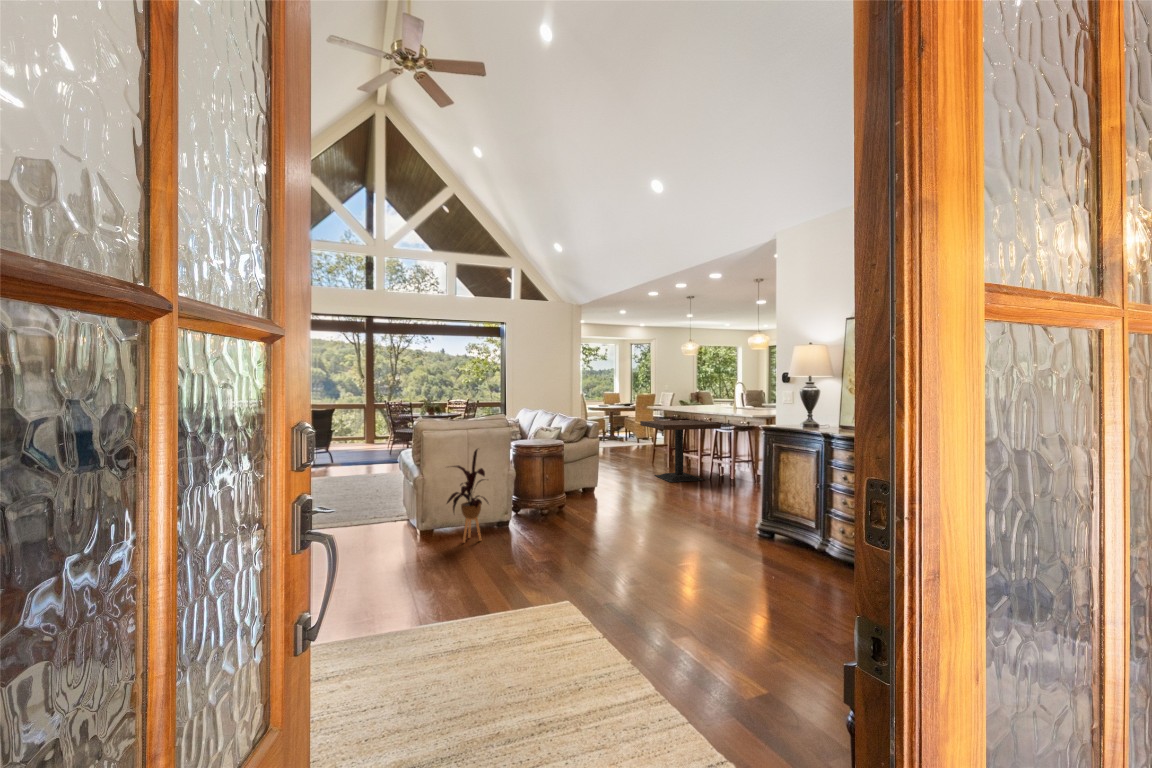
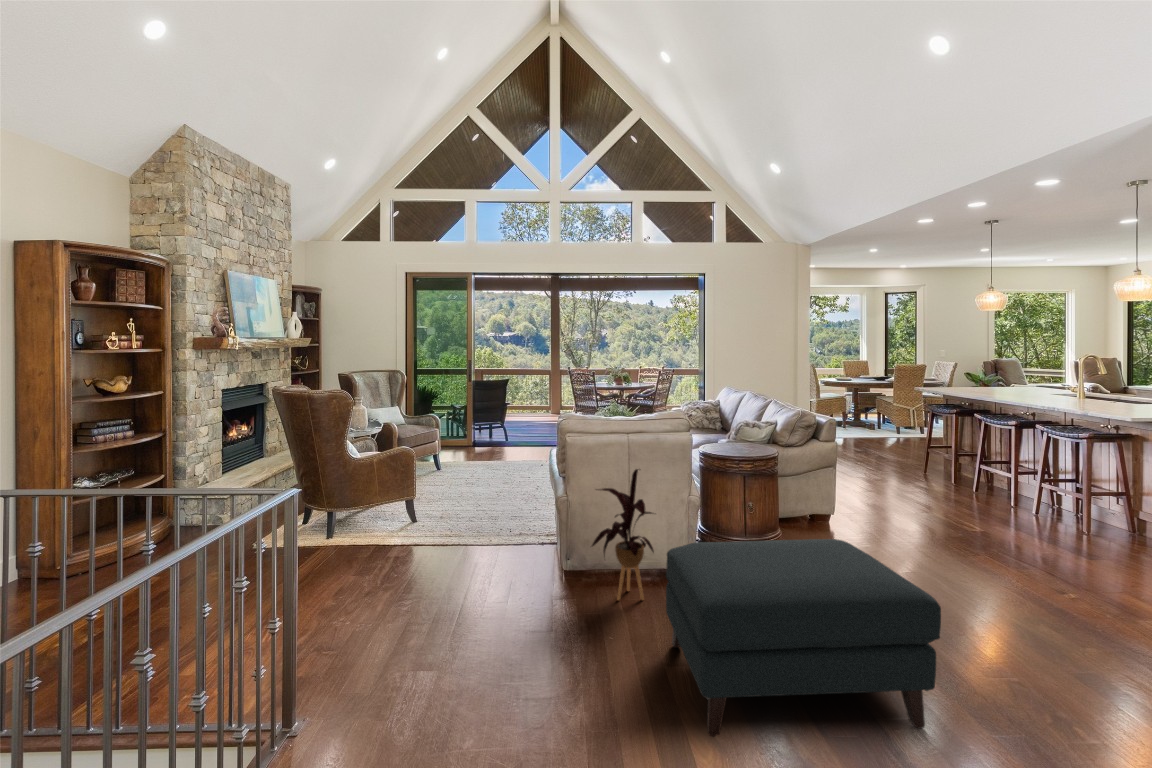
side table: present [640,420,721,482] -> none [905,413,1064,516]
ottoman: none [502,480,649,586] -> present [666,539,941,737]

